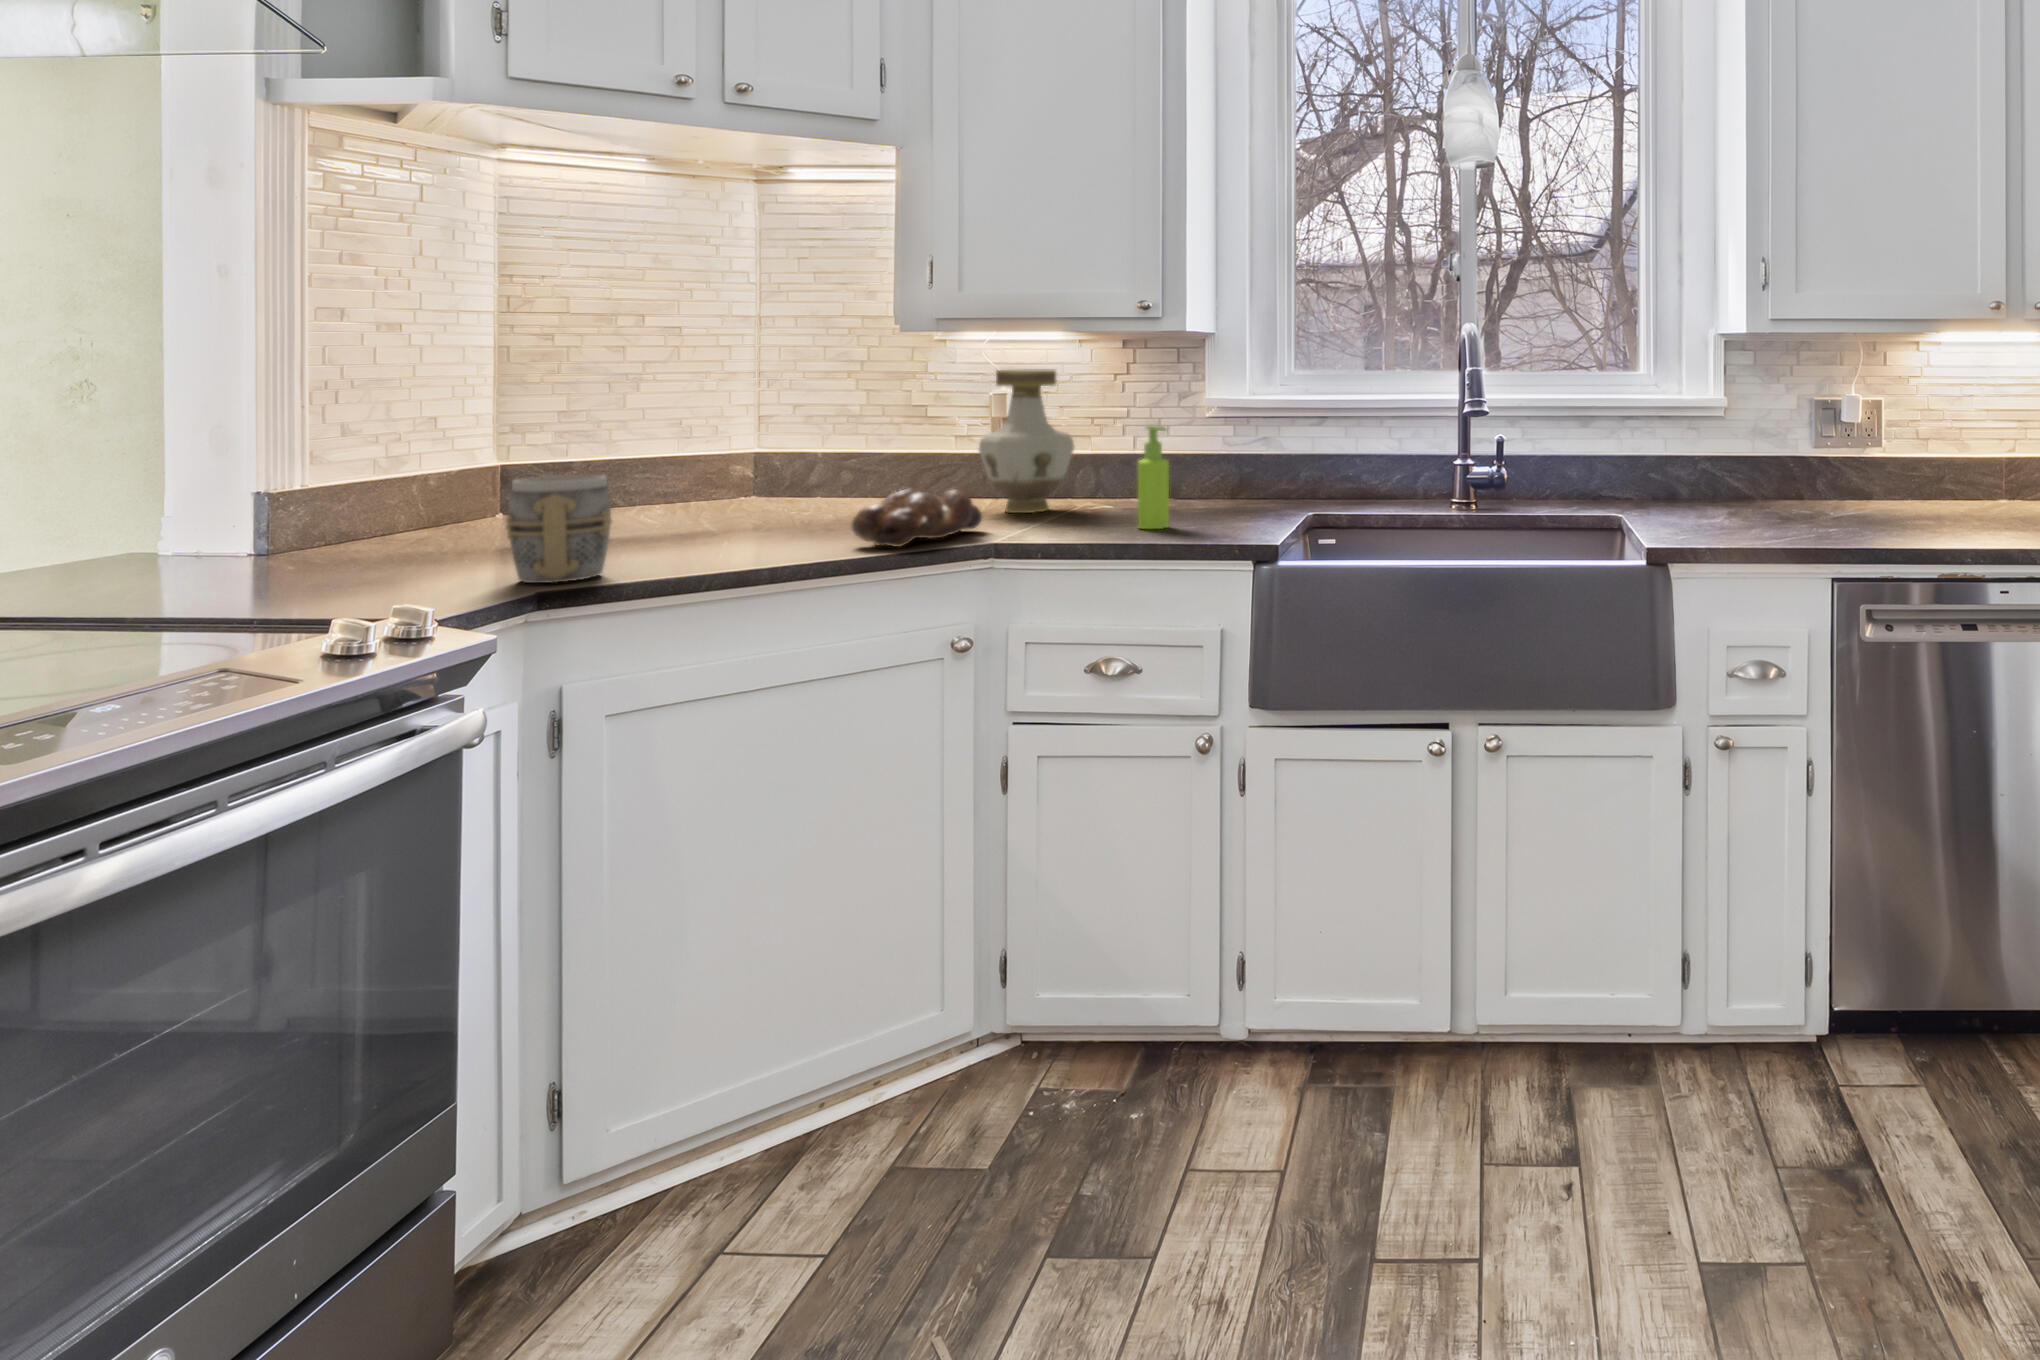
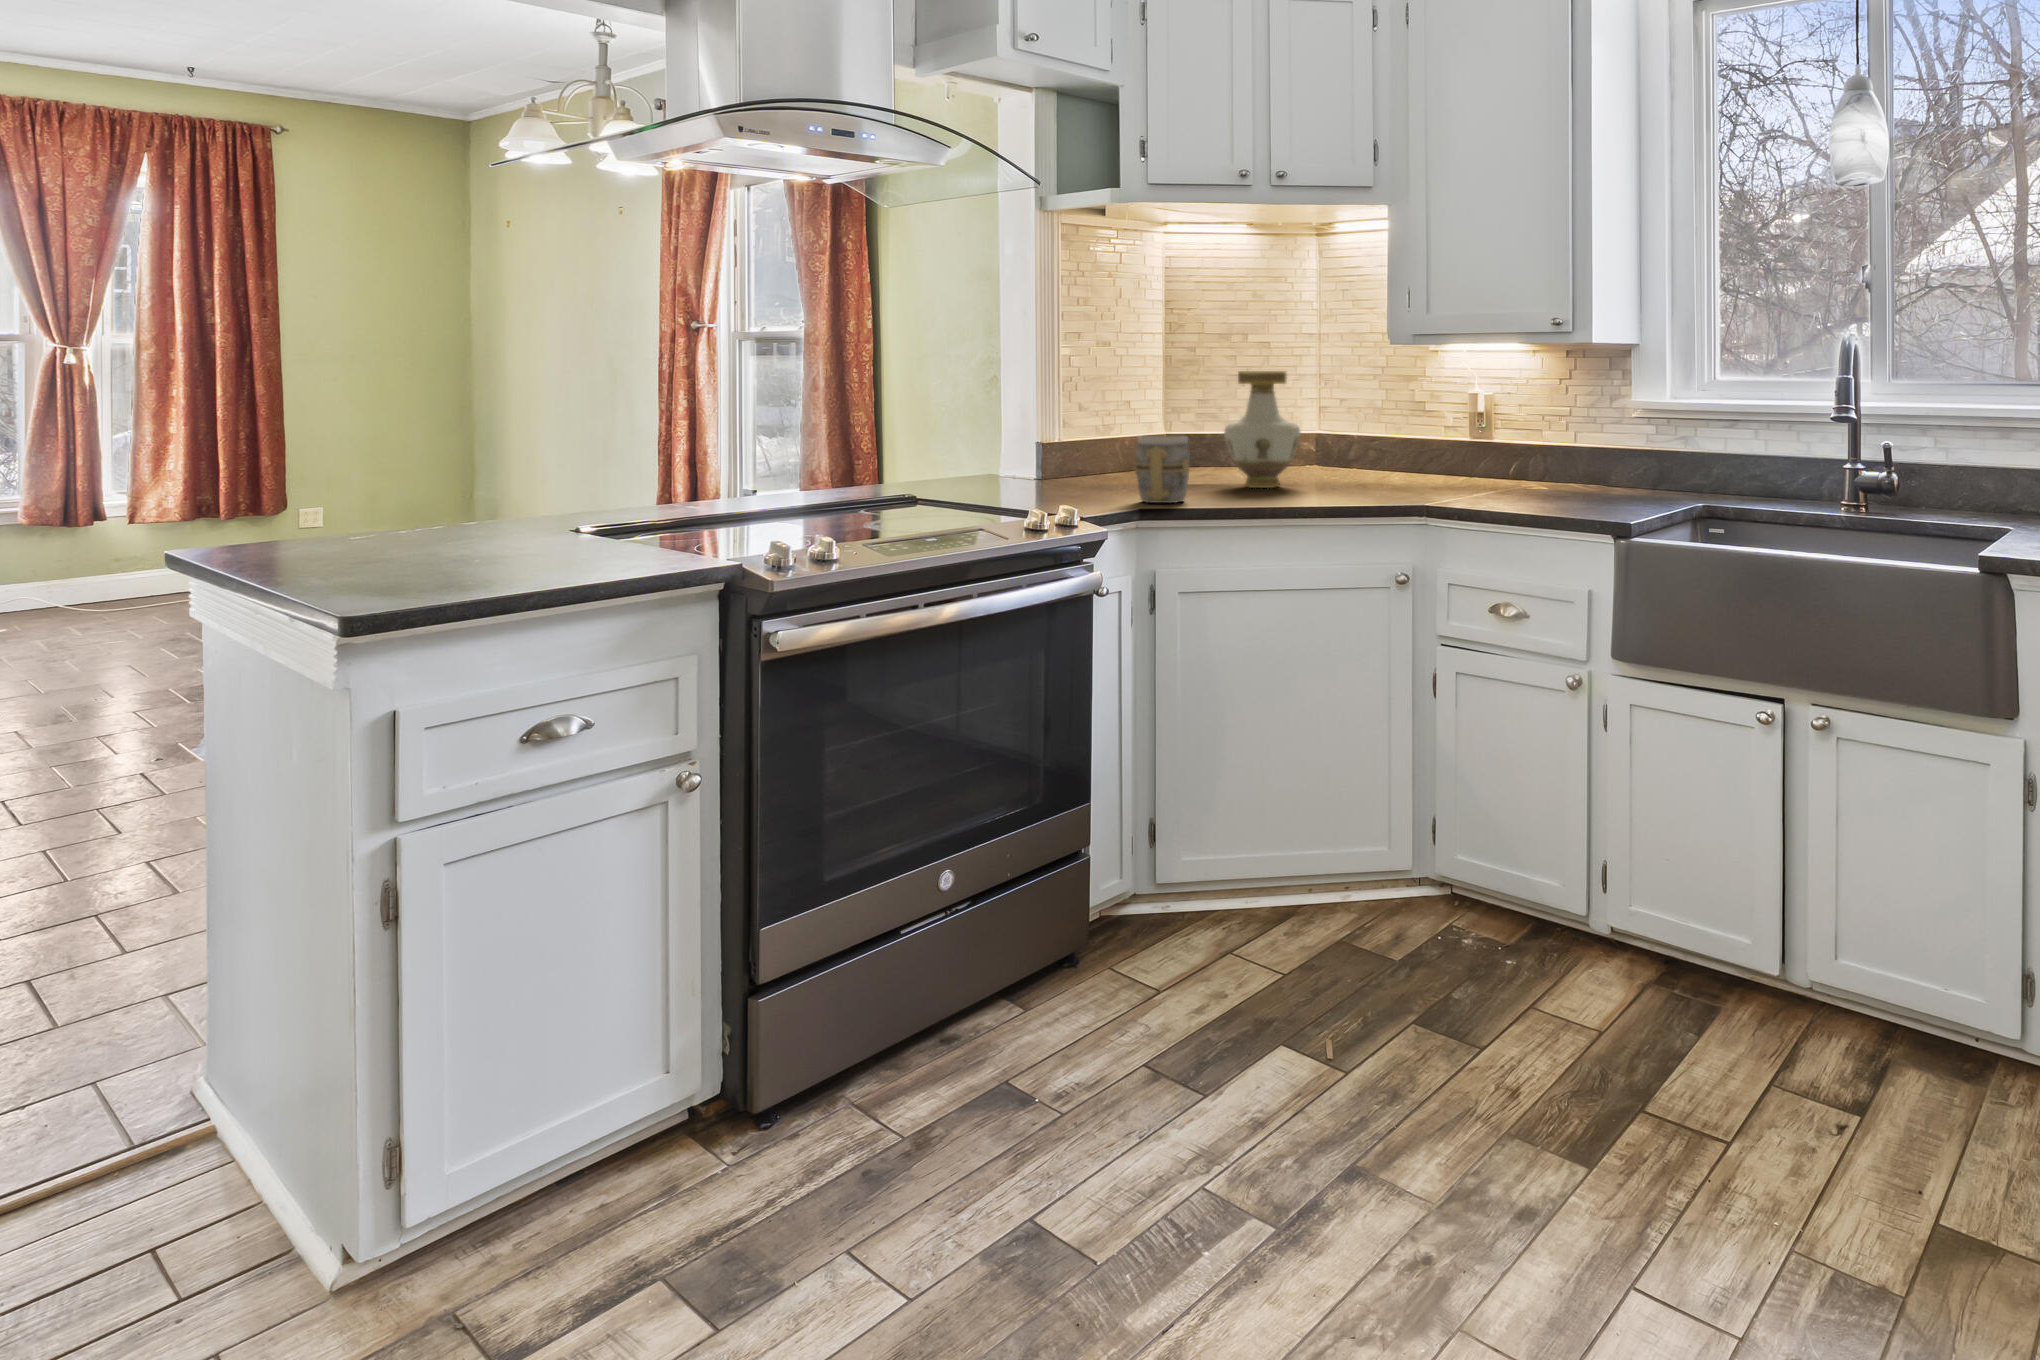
vase: present [979,369,1074,513] -> present [1224,371,1301,488]
soap dispenser: present [1138,426,1169,529] -> none [1551,418,1576,504]
bread loaf: present [851,489,982,547] -> none [1339,459,1436,501]

